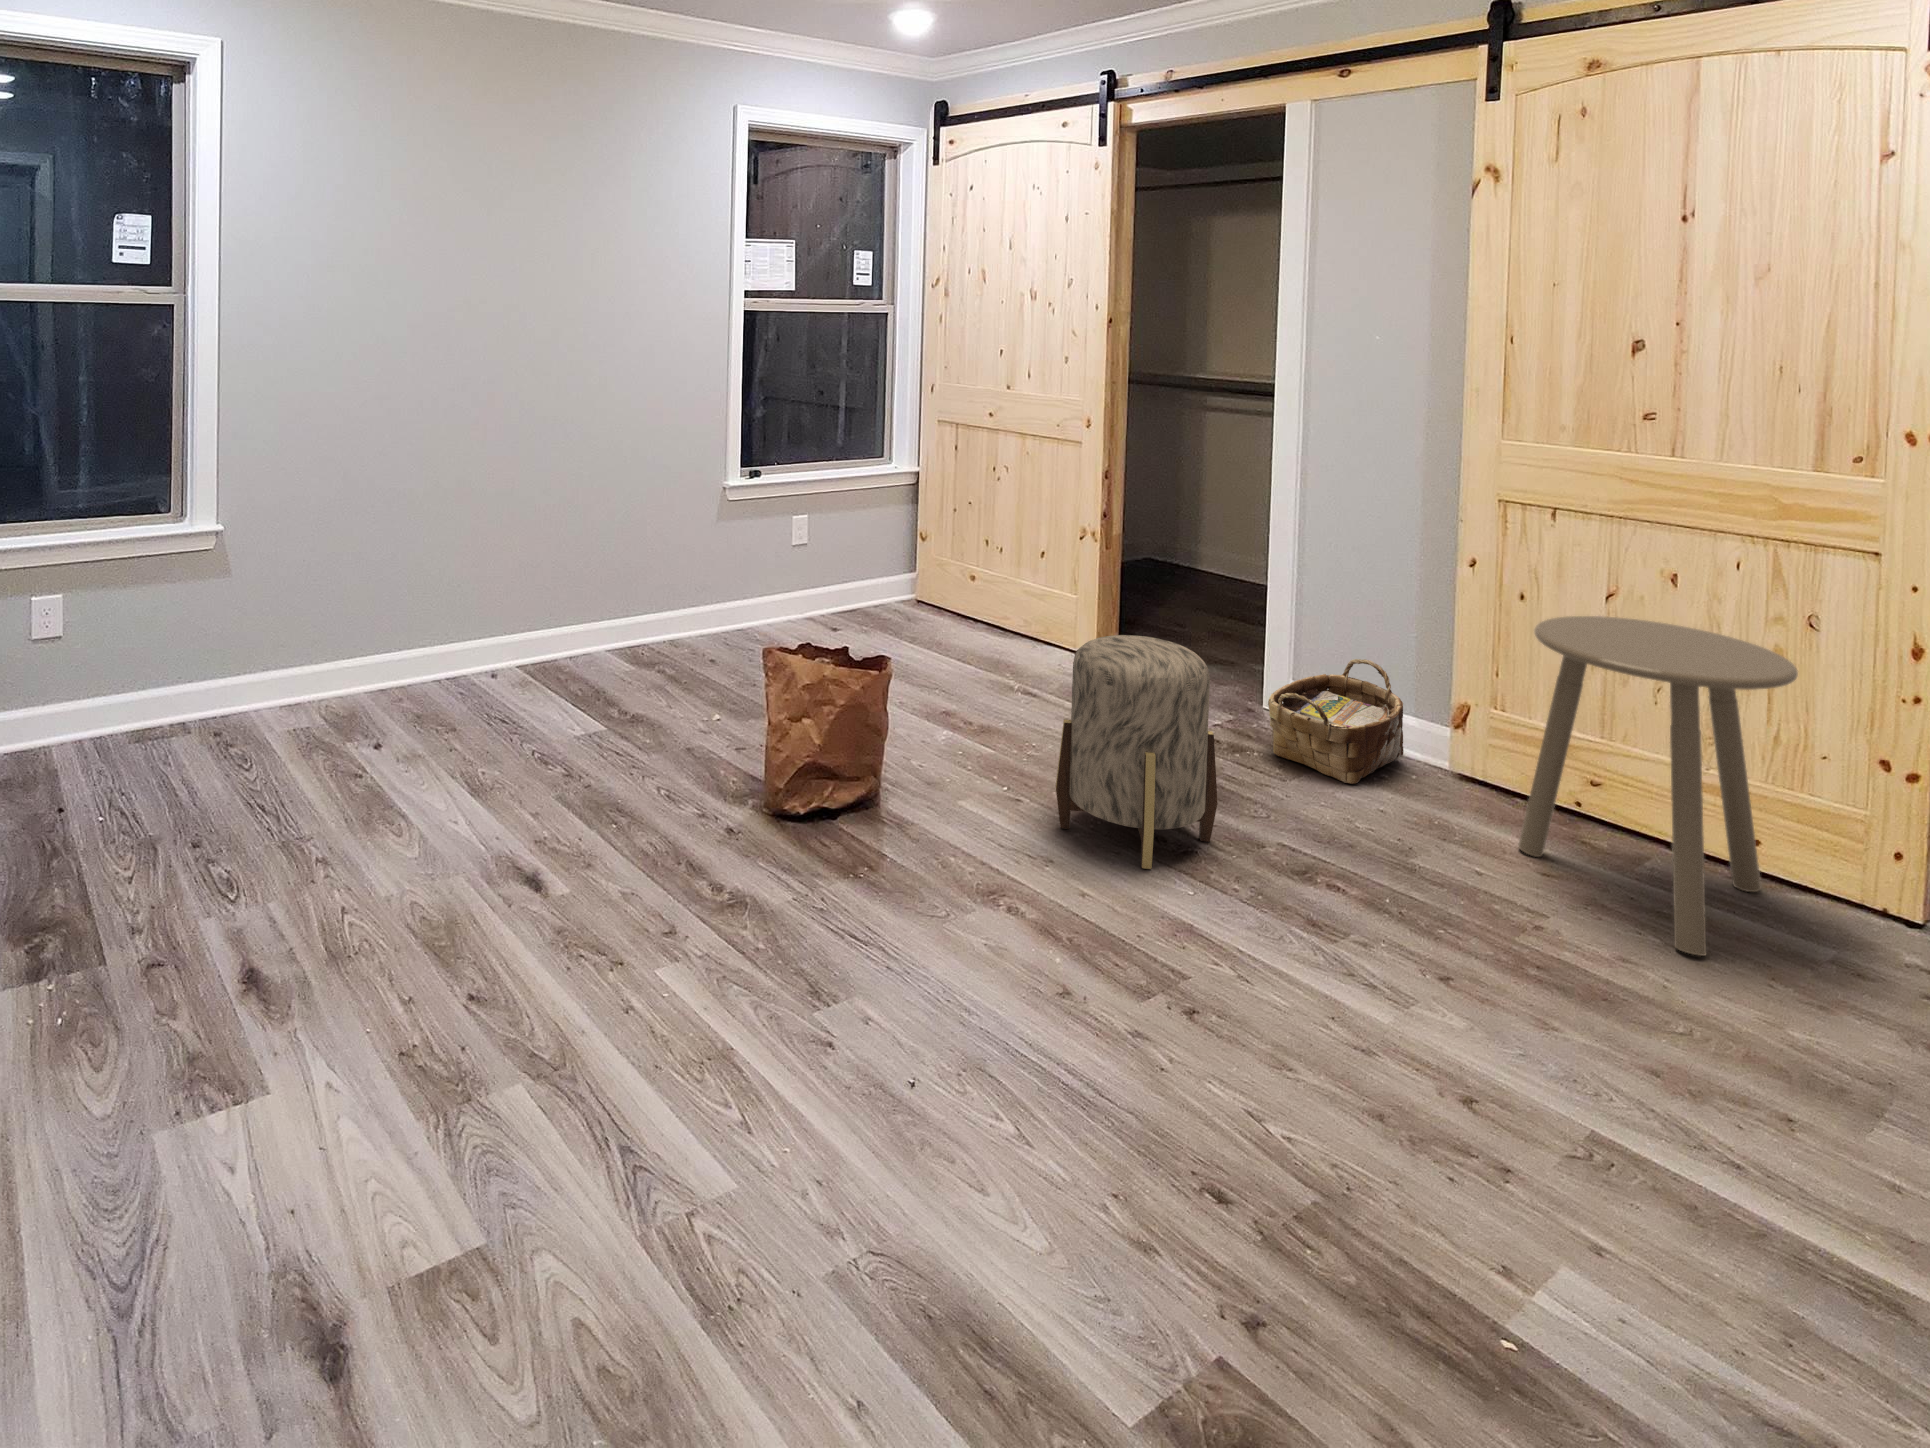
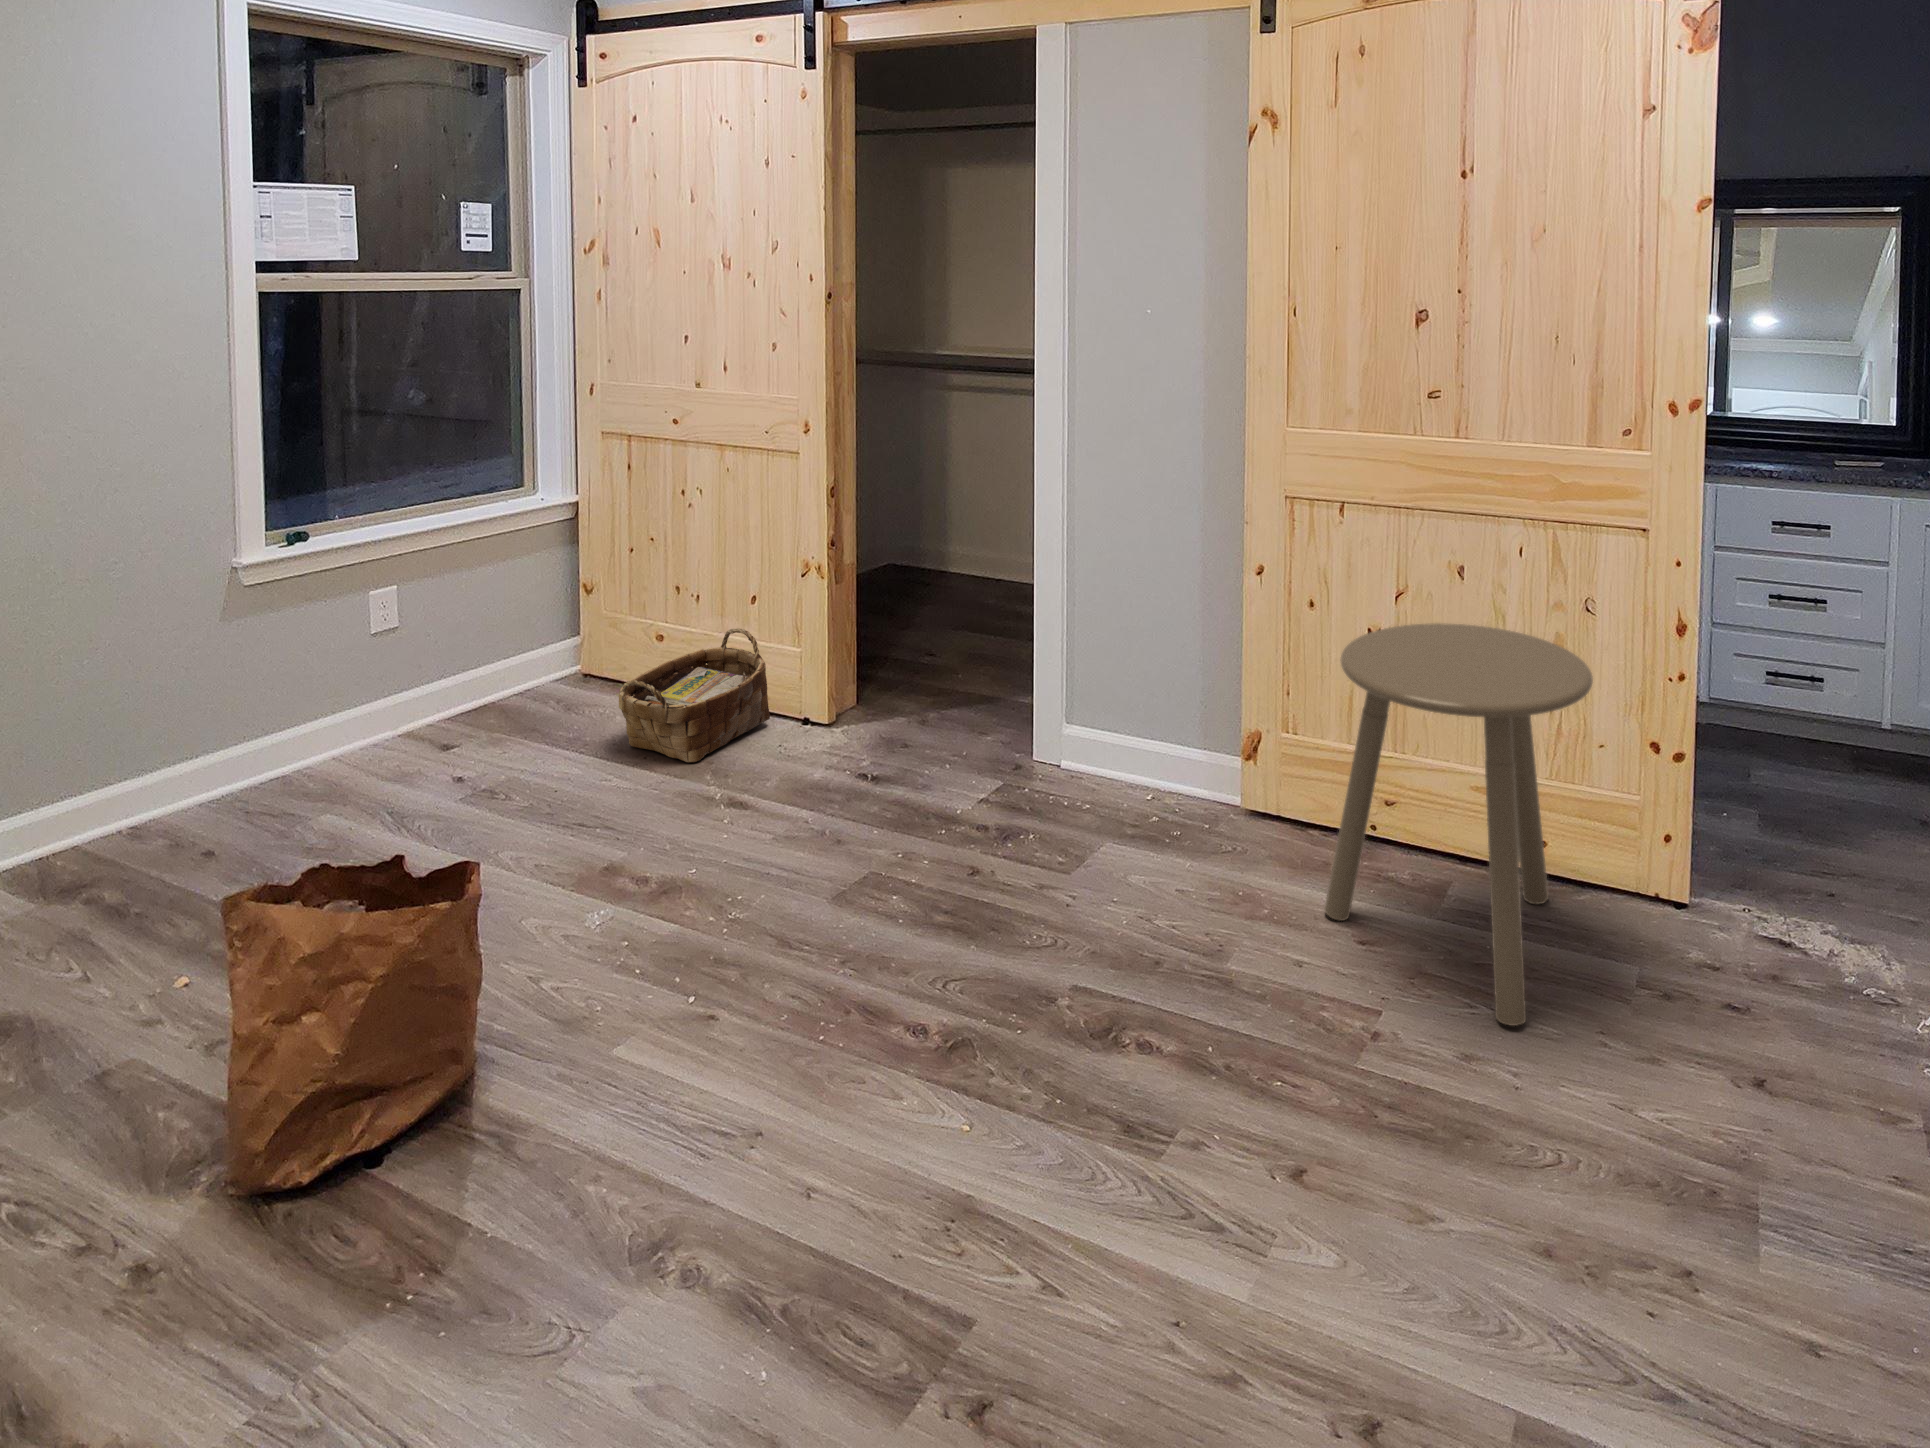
ottoman: present [1056,635,1218,869] -> none [746,757,981,1119]
woven basket: present [1268,659,1404,784] -> present [619,628,770,762]

